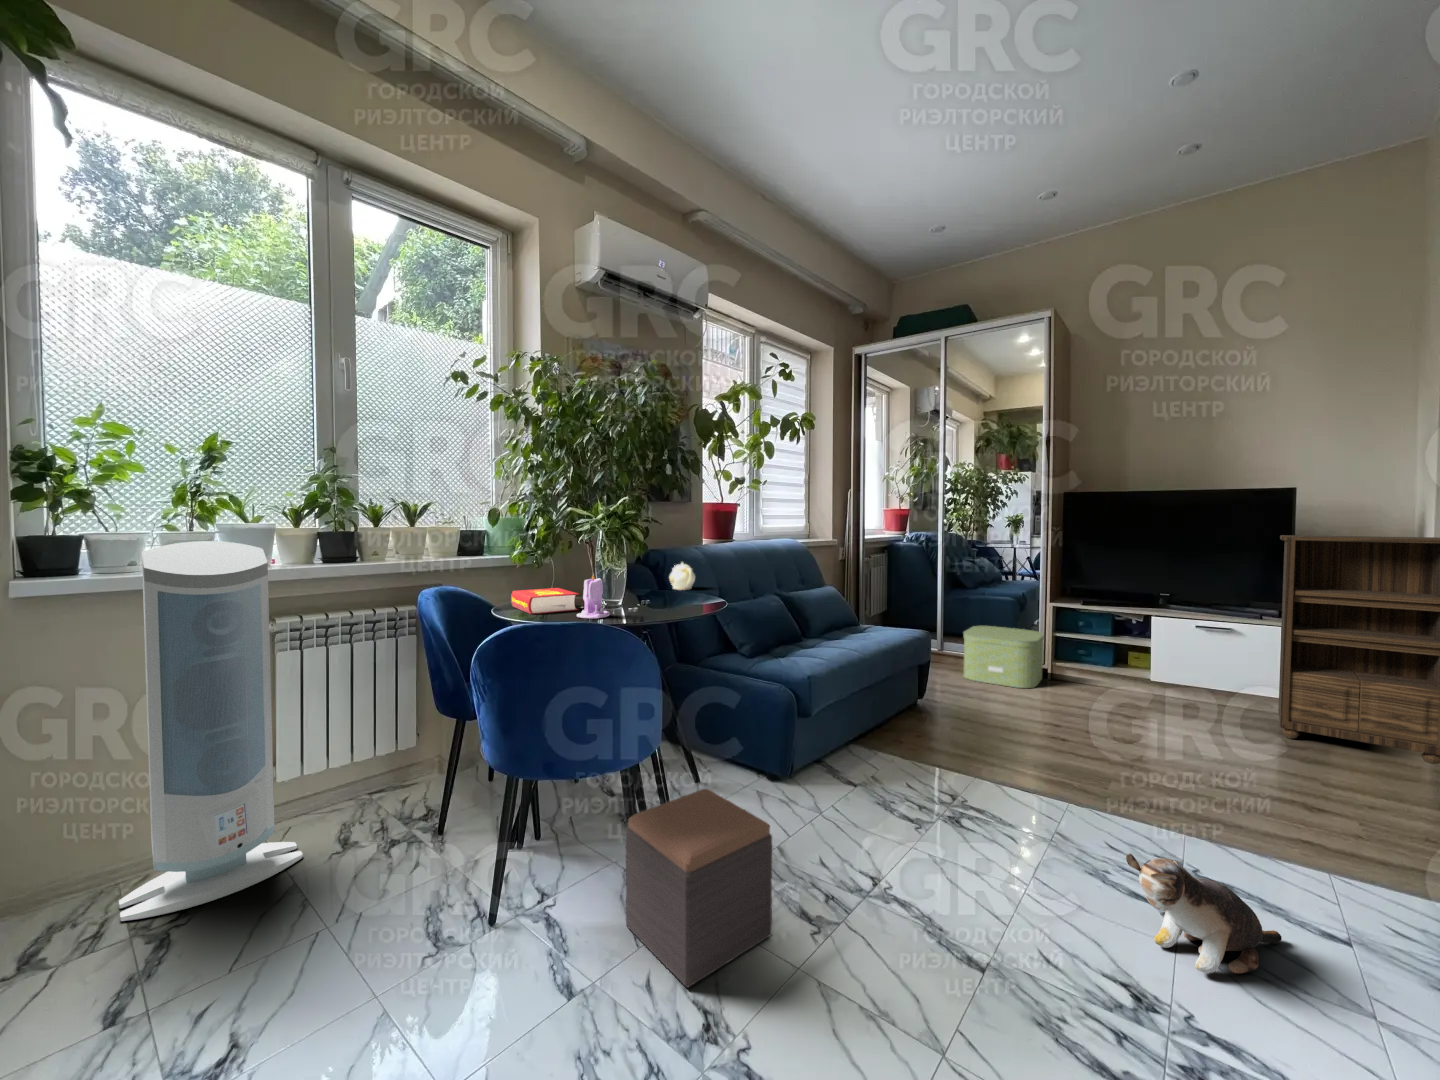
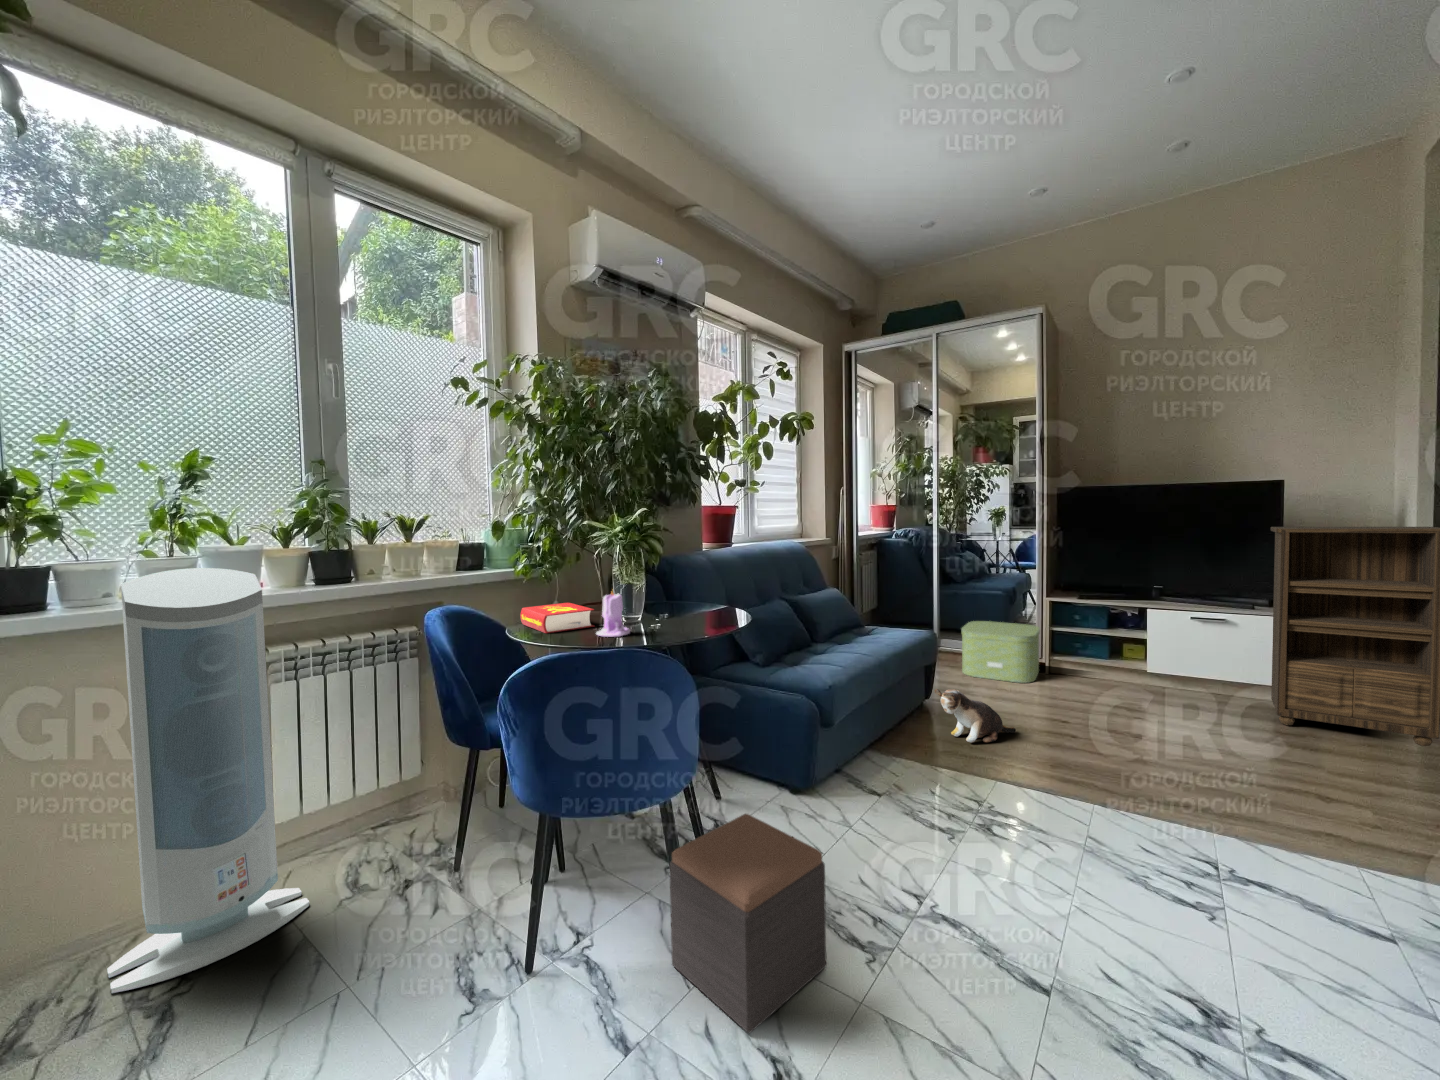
teapot: present [669,563,695,590] -> none [675,569,703,598]
plush toy: present [1126,854,1282,974] -> present [935,689,1016,743]

